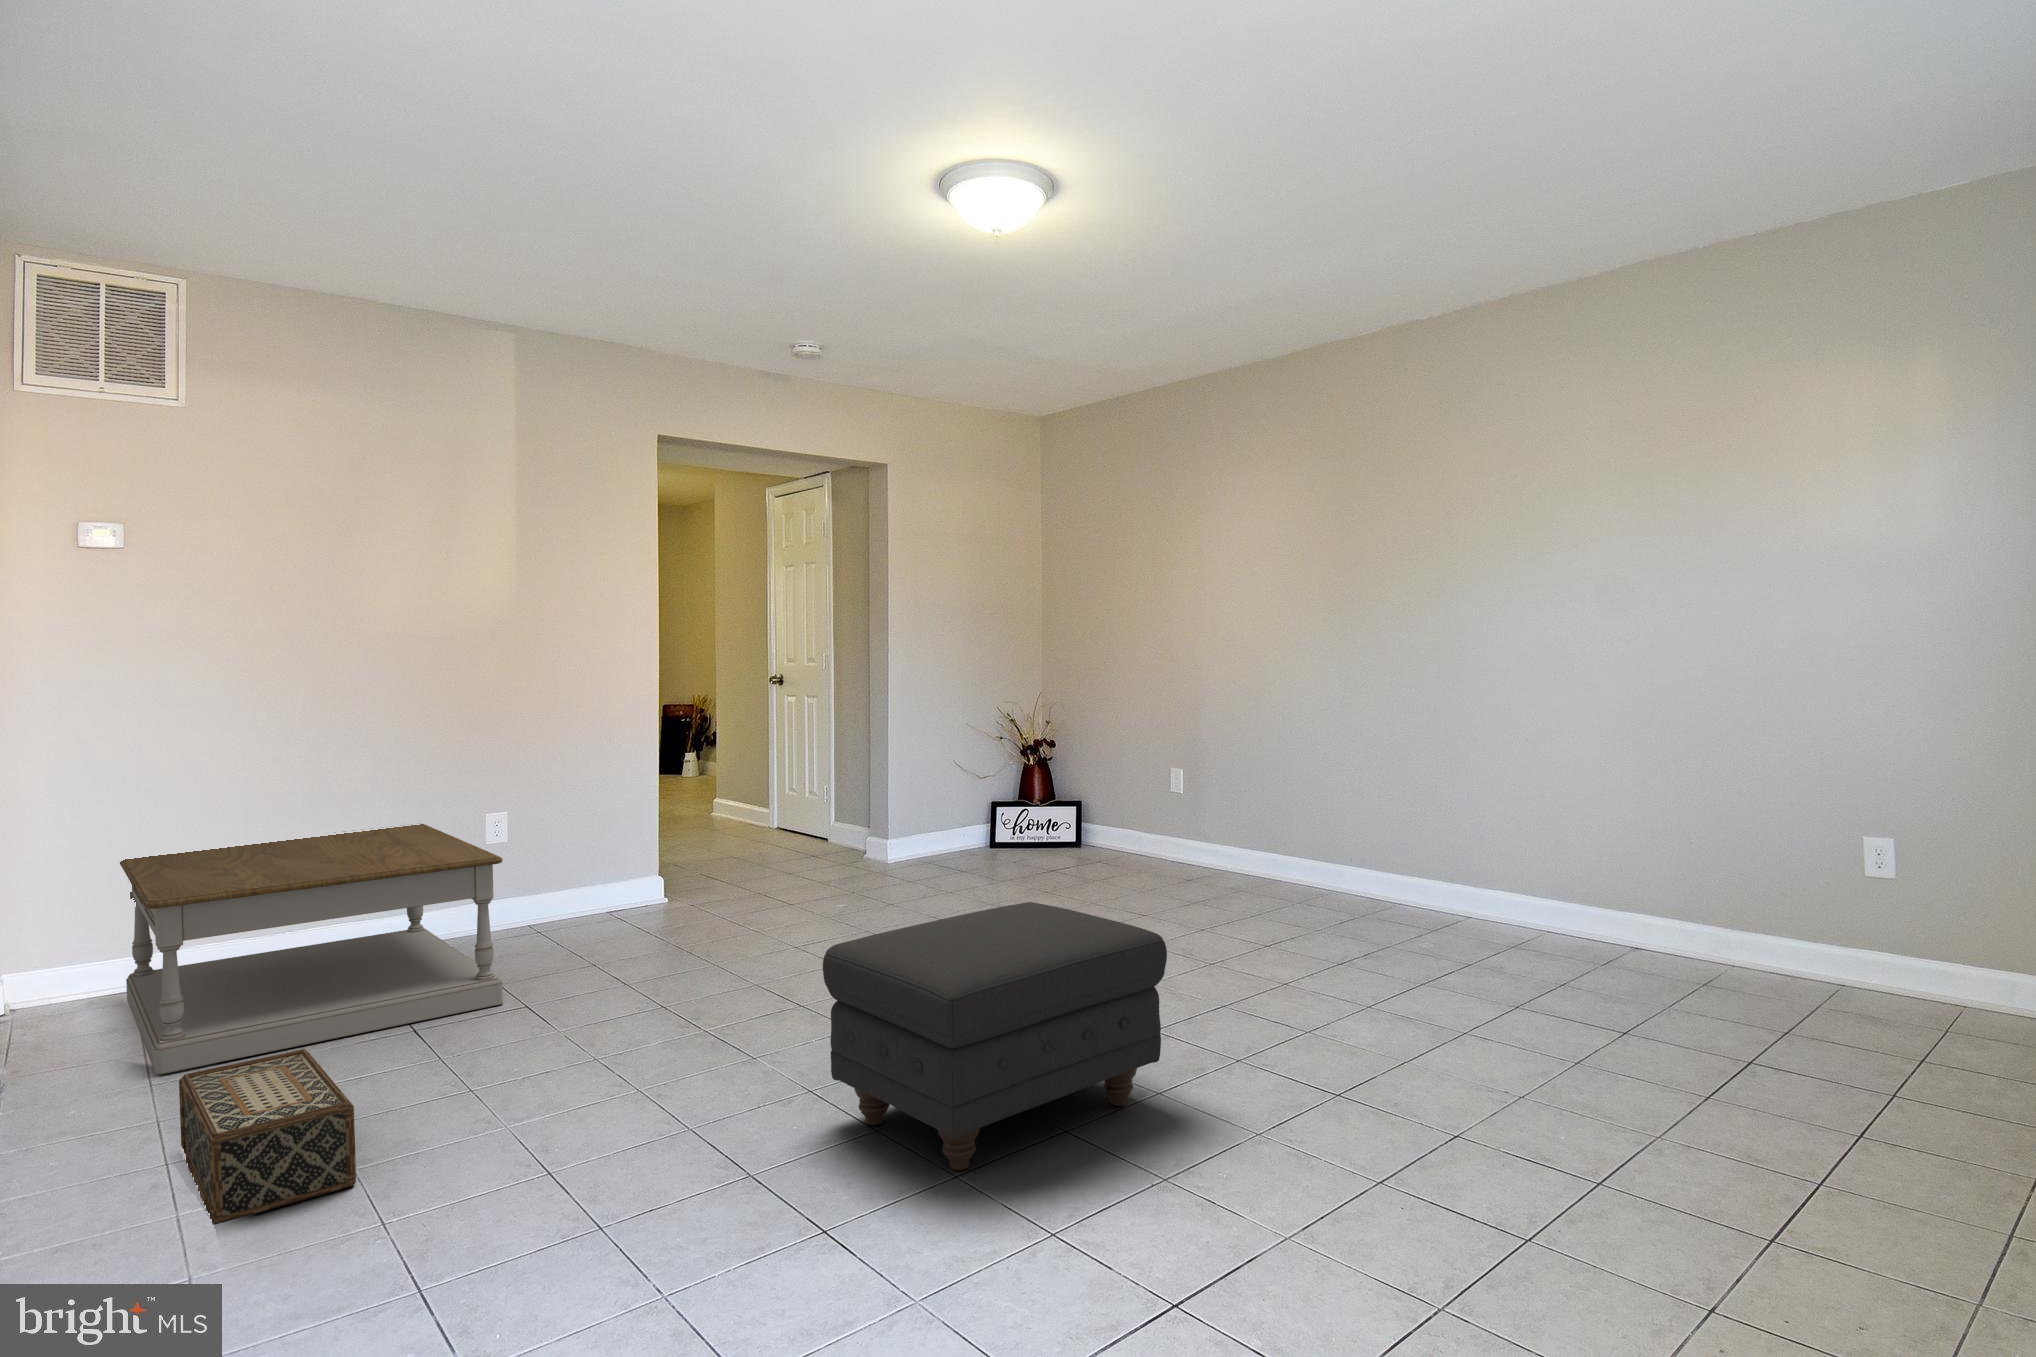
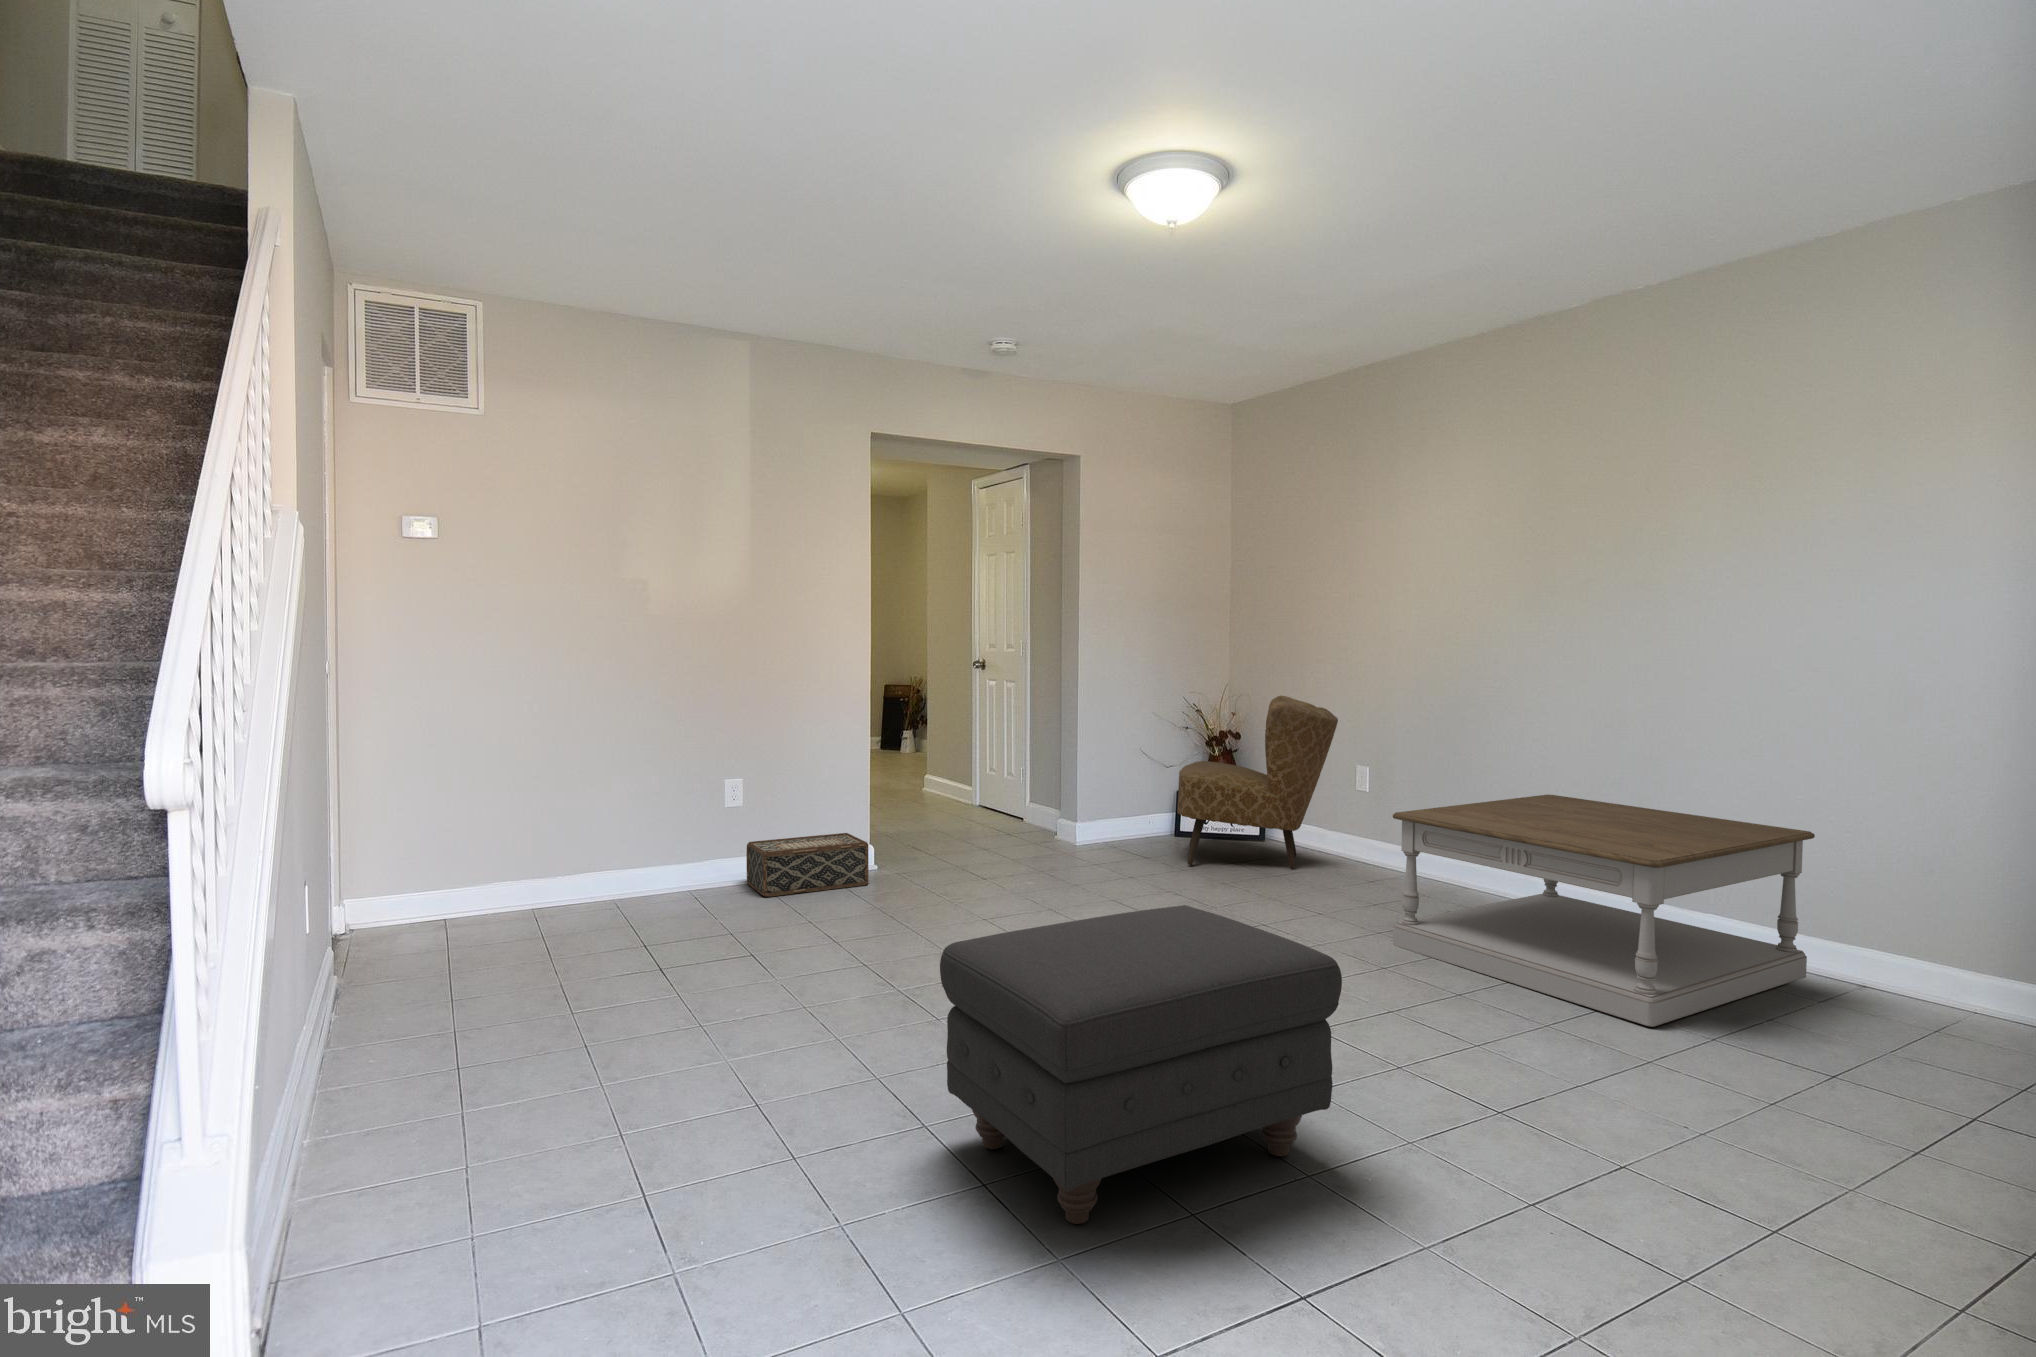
armchair: none [996,705,1146,874] -> present [1177,696,1338,868]
coffee table: present [120,824,503,1074] -> present [1393,795,1815,1027]
woven basket: present [179,1049,356,1225] -> present [747,833,869,897]

